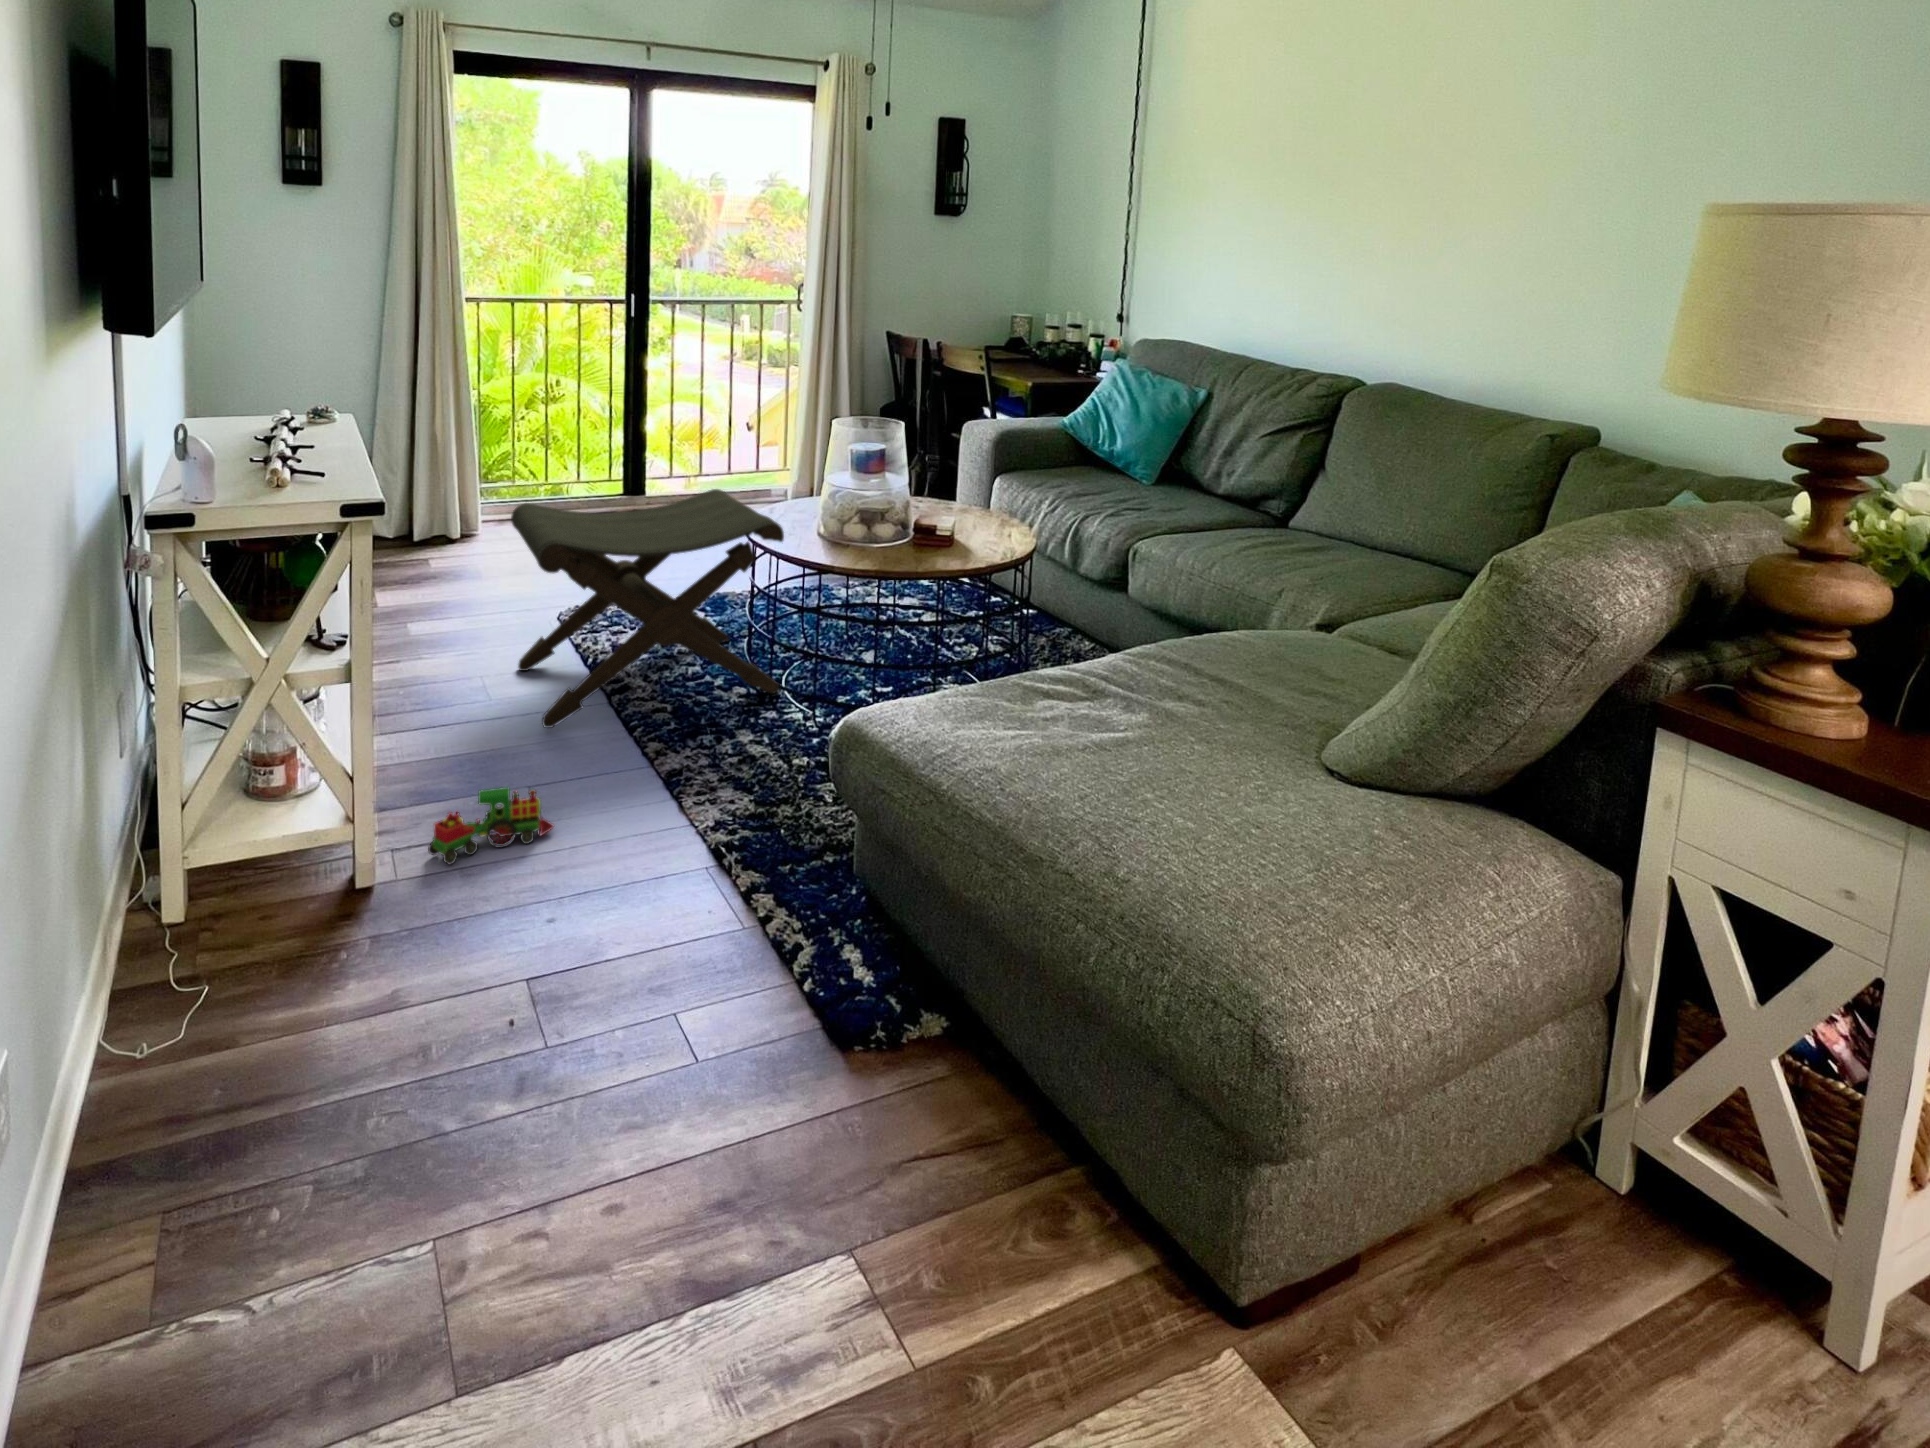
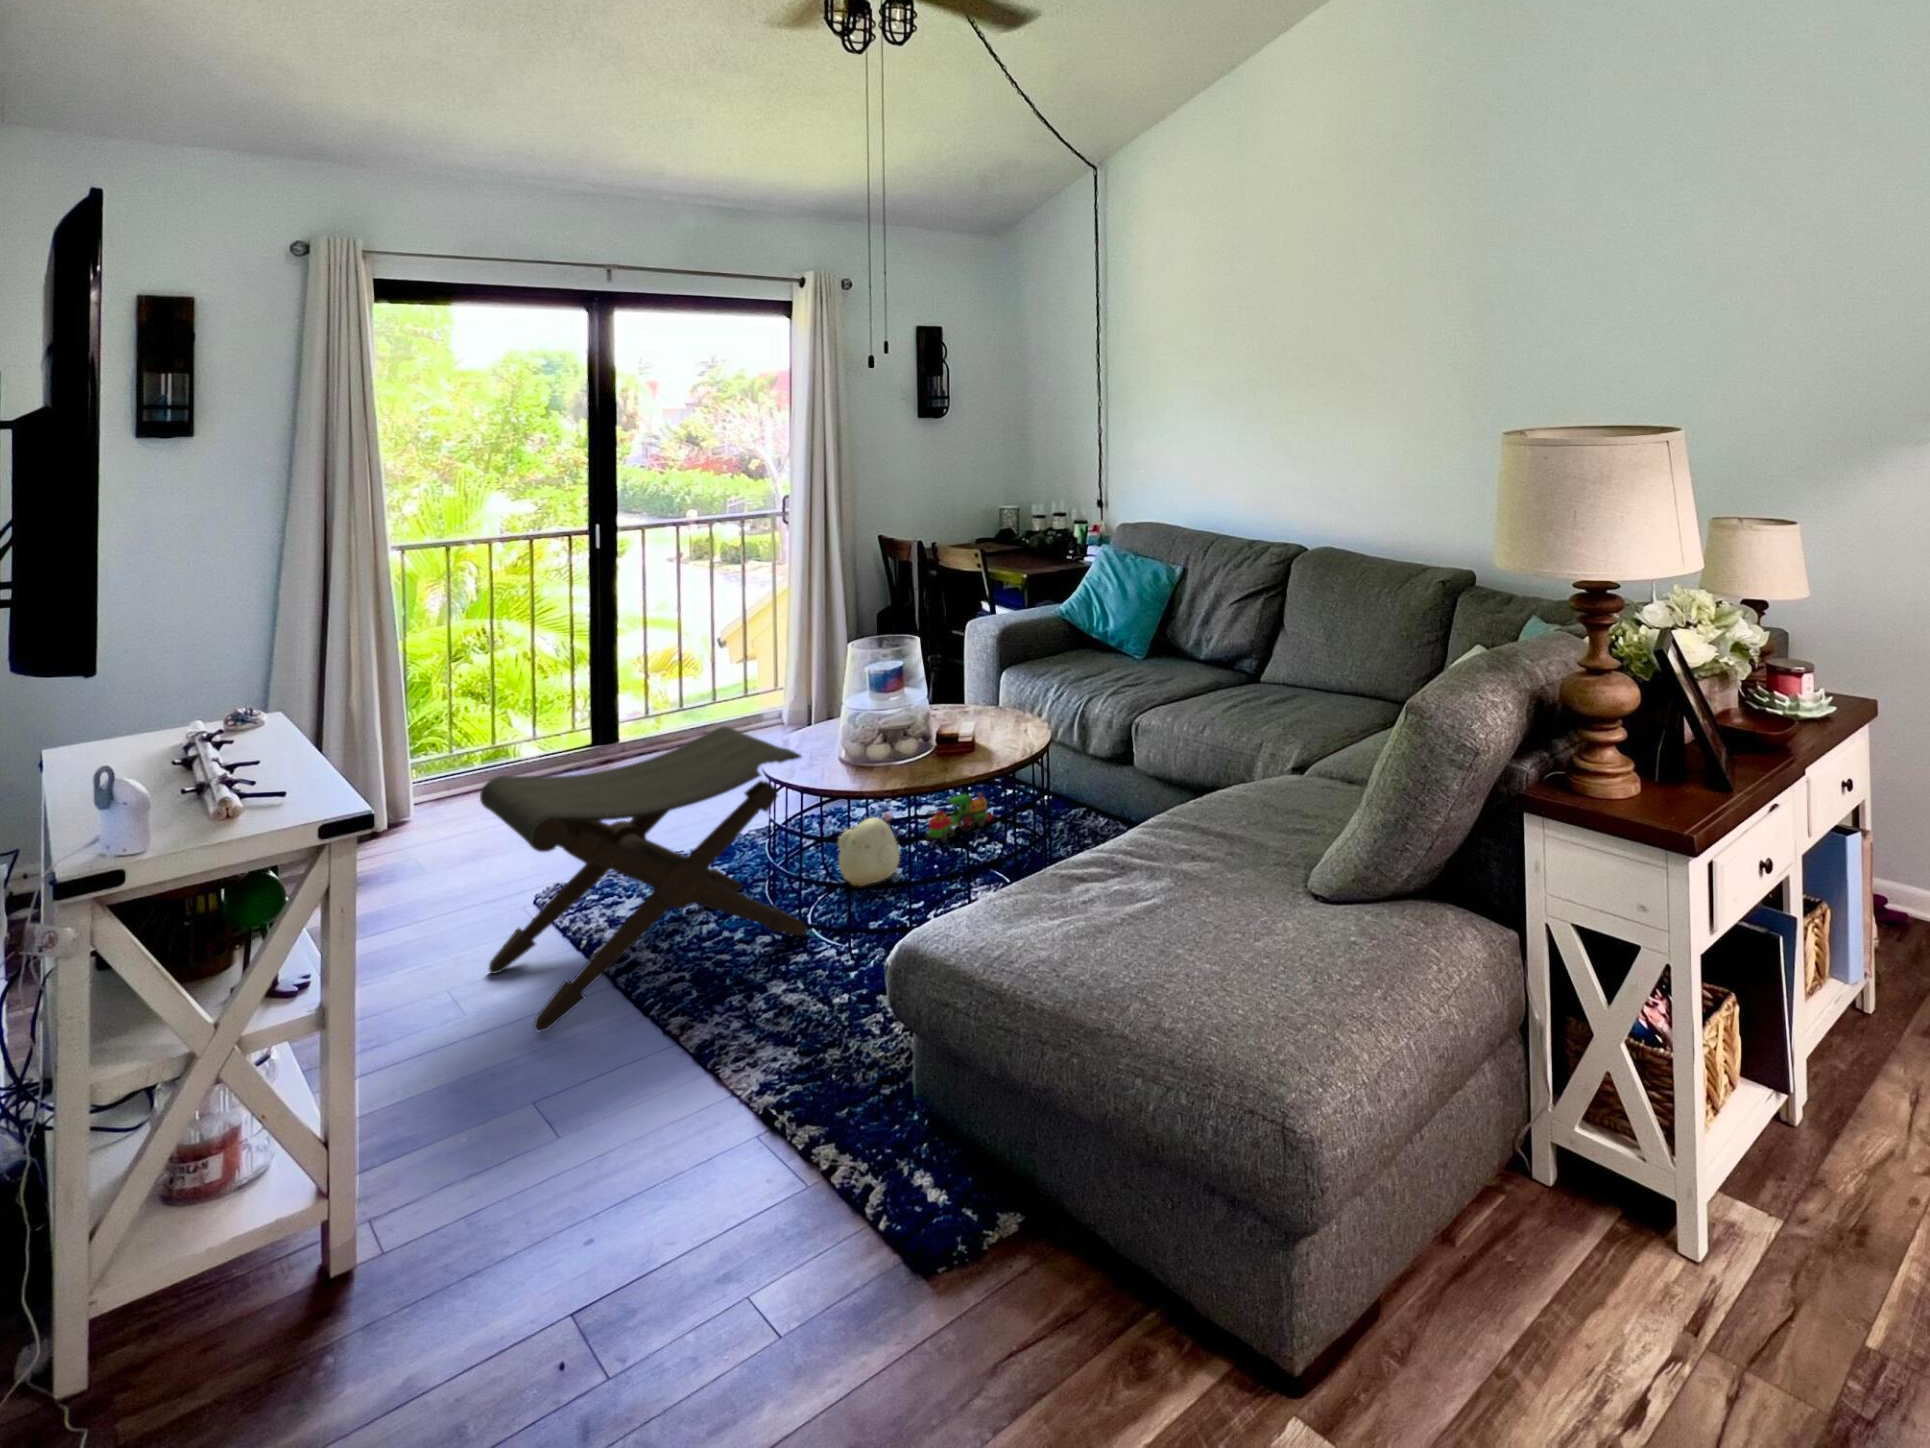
plush toy: none [815,594,876,660] -> present [838,813,901,886]
toy train: present [428,787,554,864] -> present [925,793,993,842]

